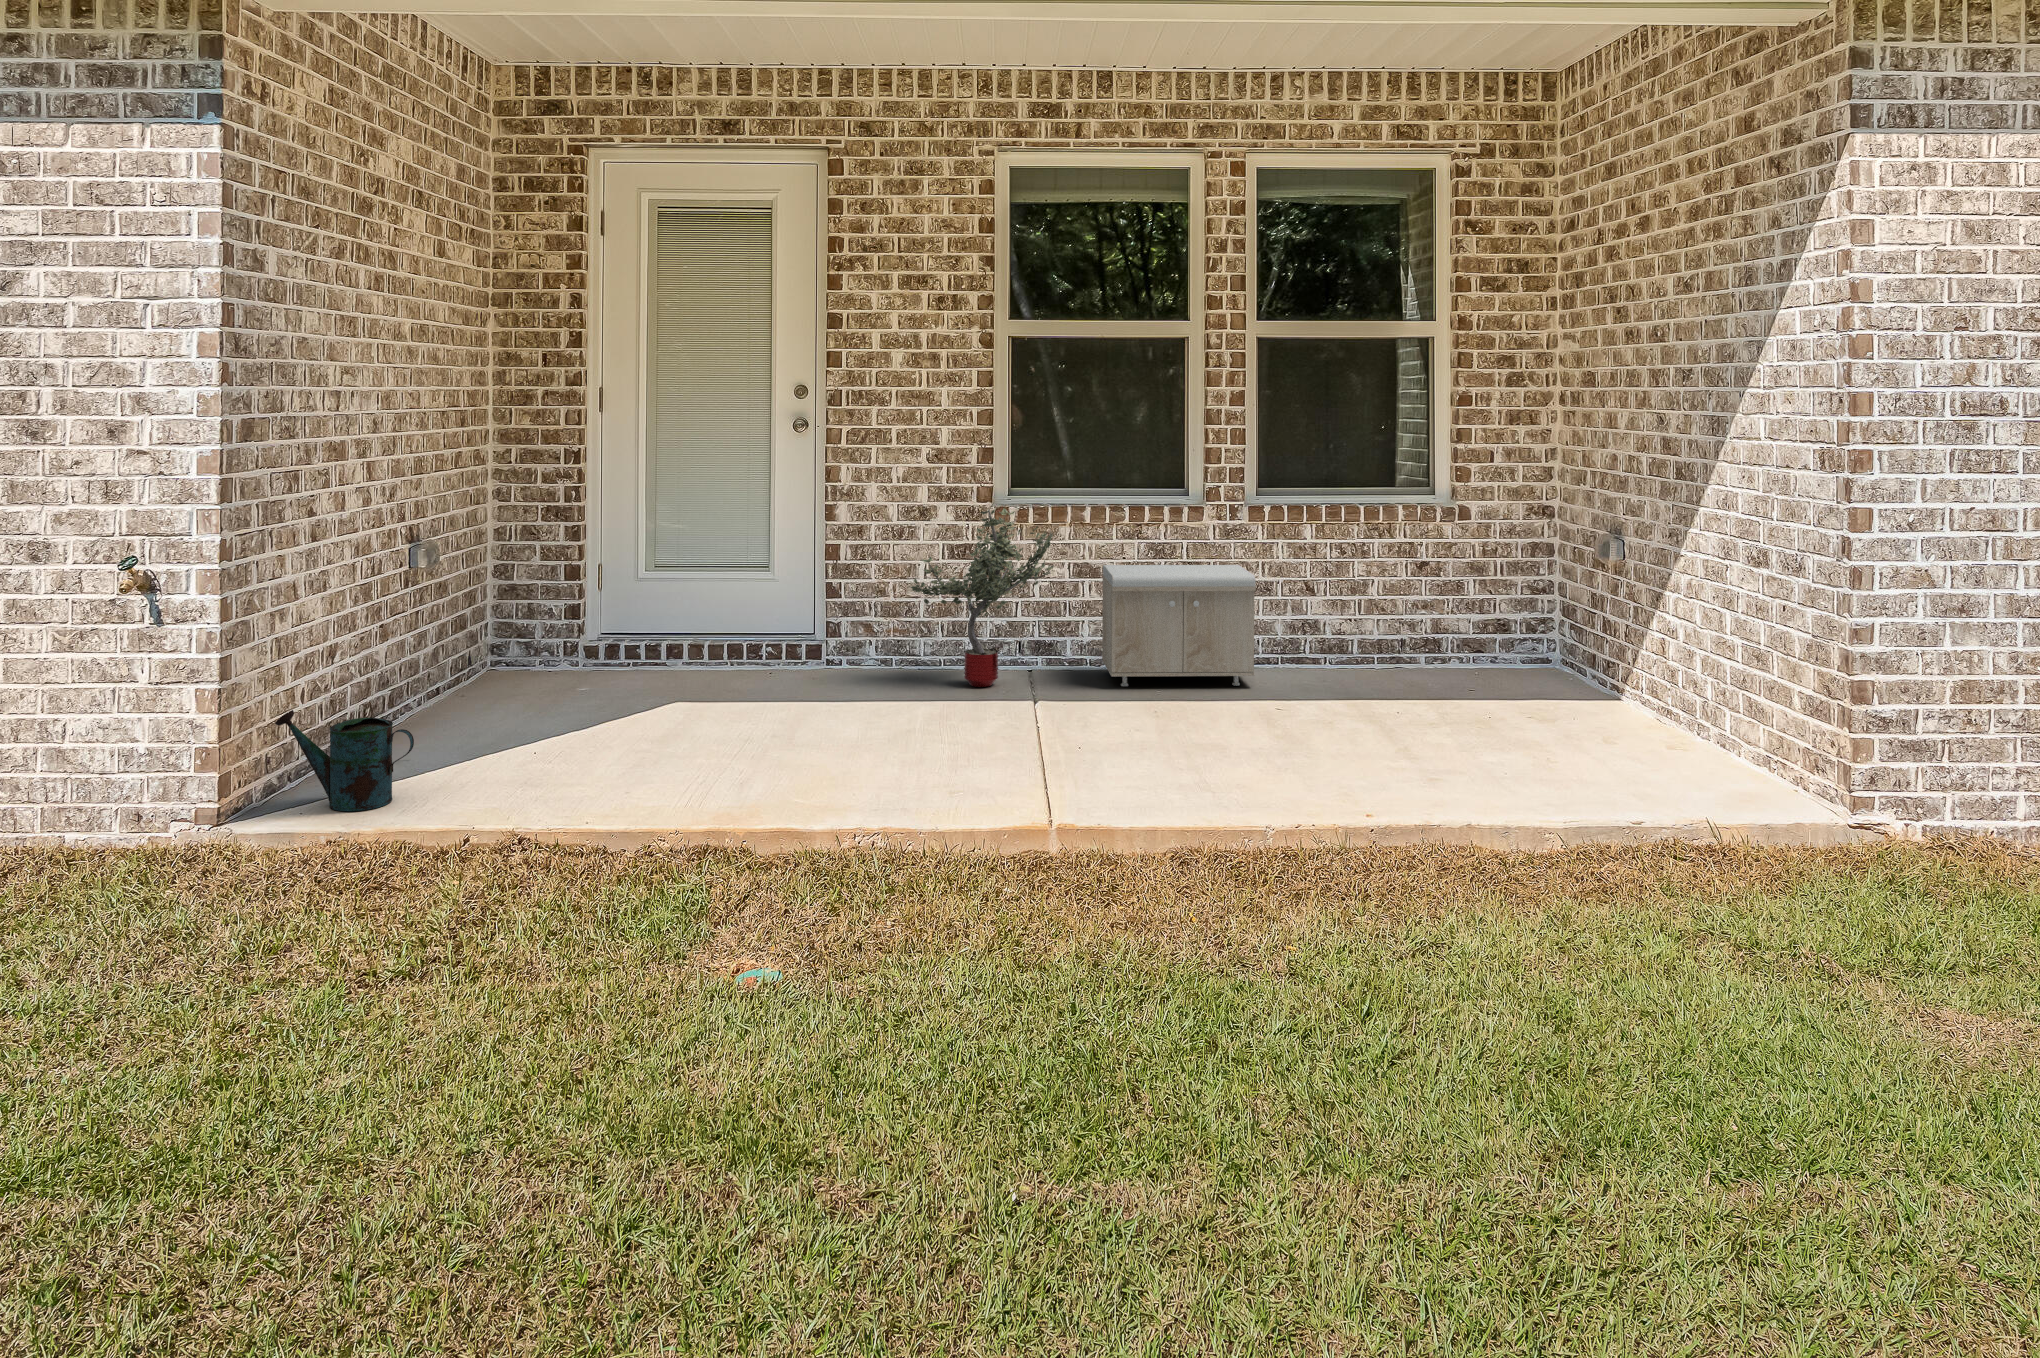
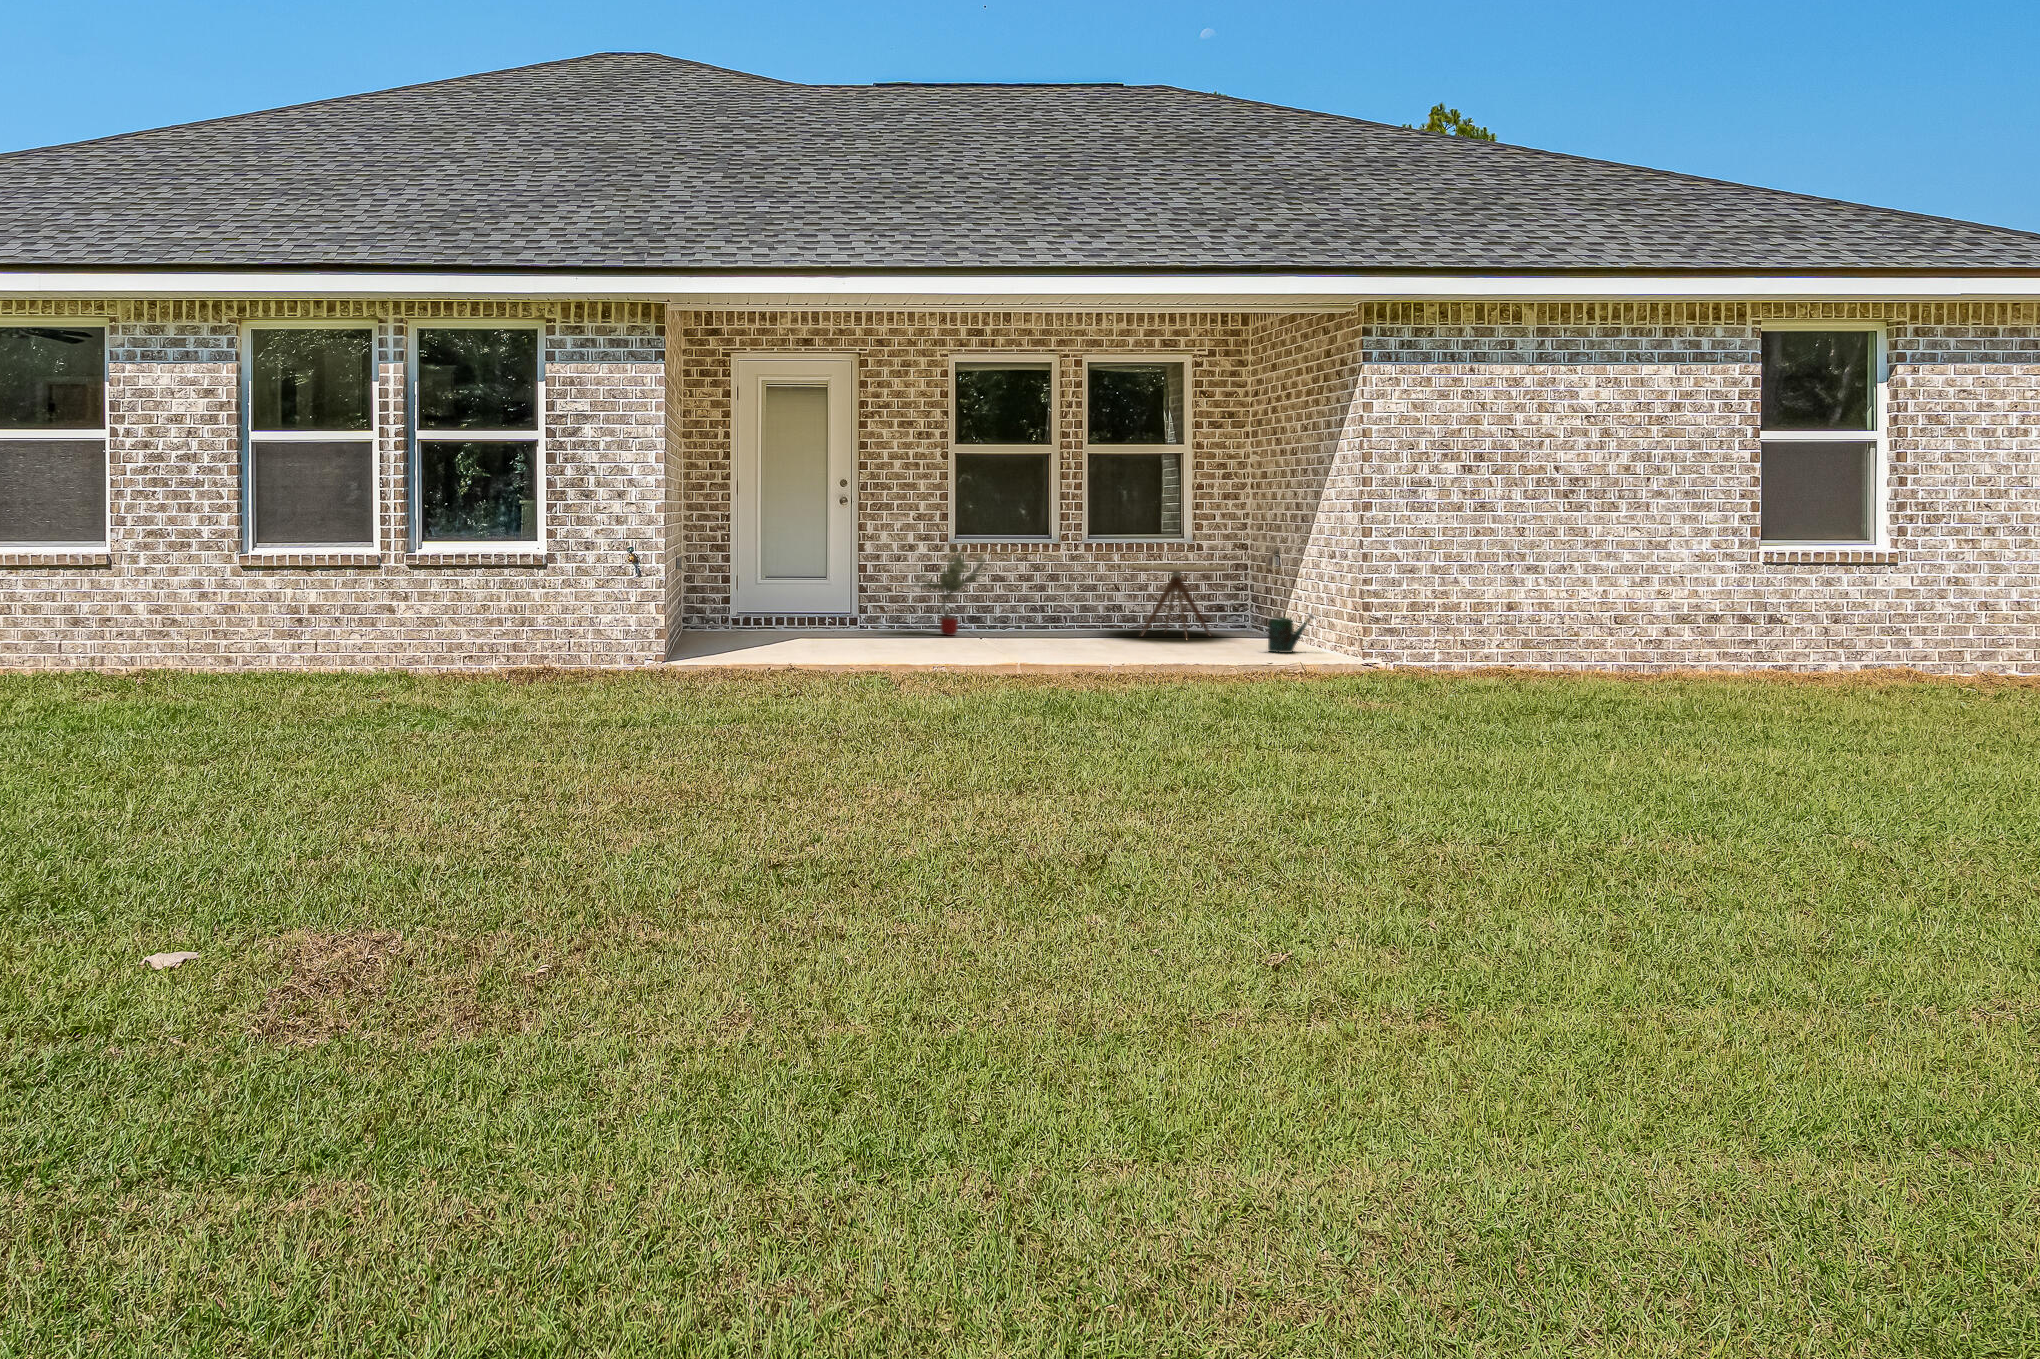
round table: none [1318,544,1526,709] -> present [1124,564,1229,639]
storage bench: present [1102,565,1256,686] -> none [1008,575,1092,635]
watering can: present [275,710,414,811] -> present [1267,614,1314,653]

